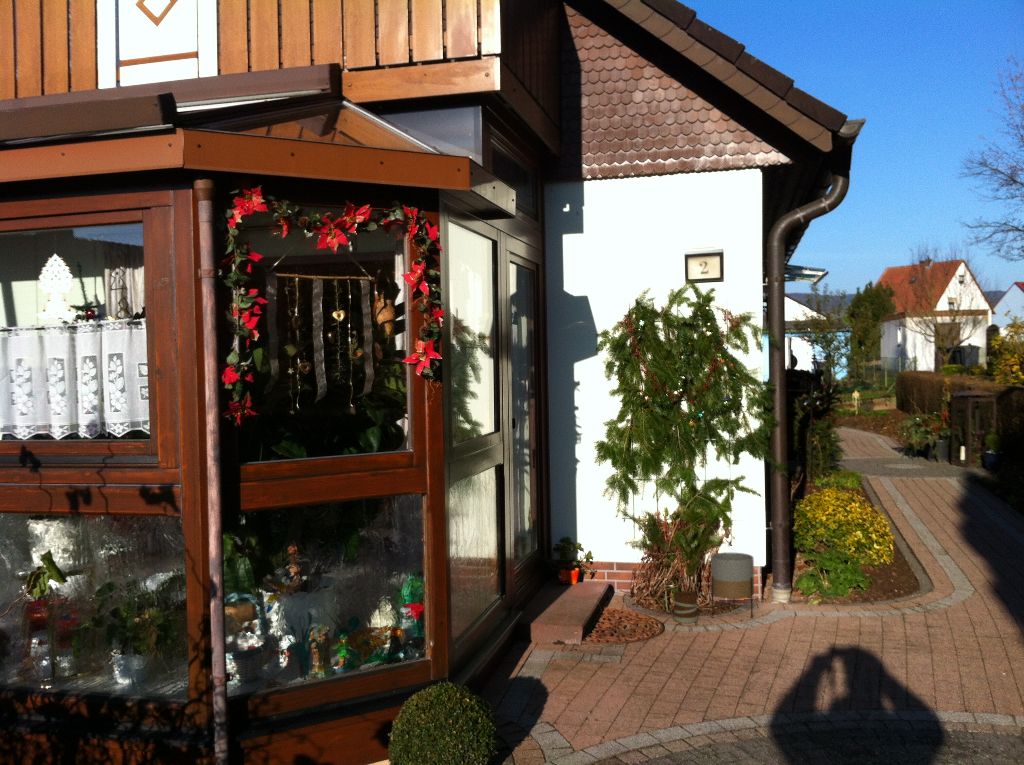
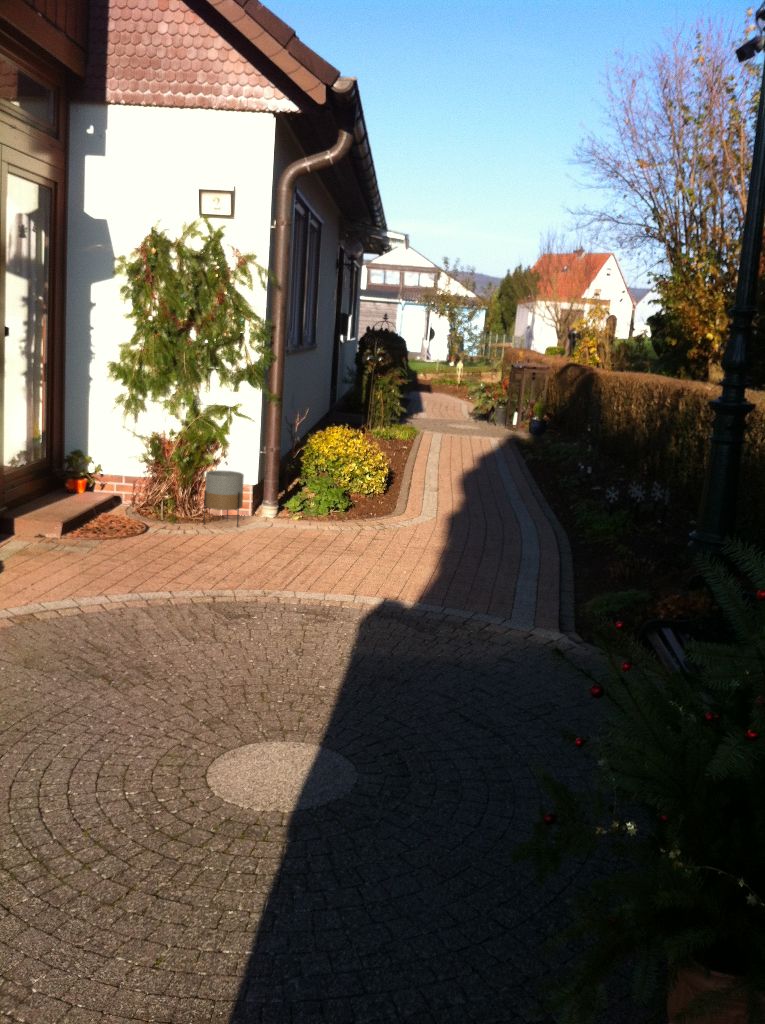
wooden bucket: present [674,590,698,623] -> none [166,489,188,529]

